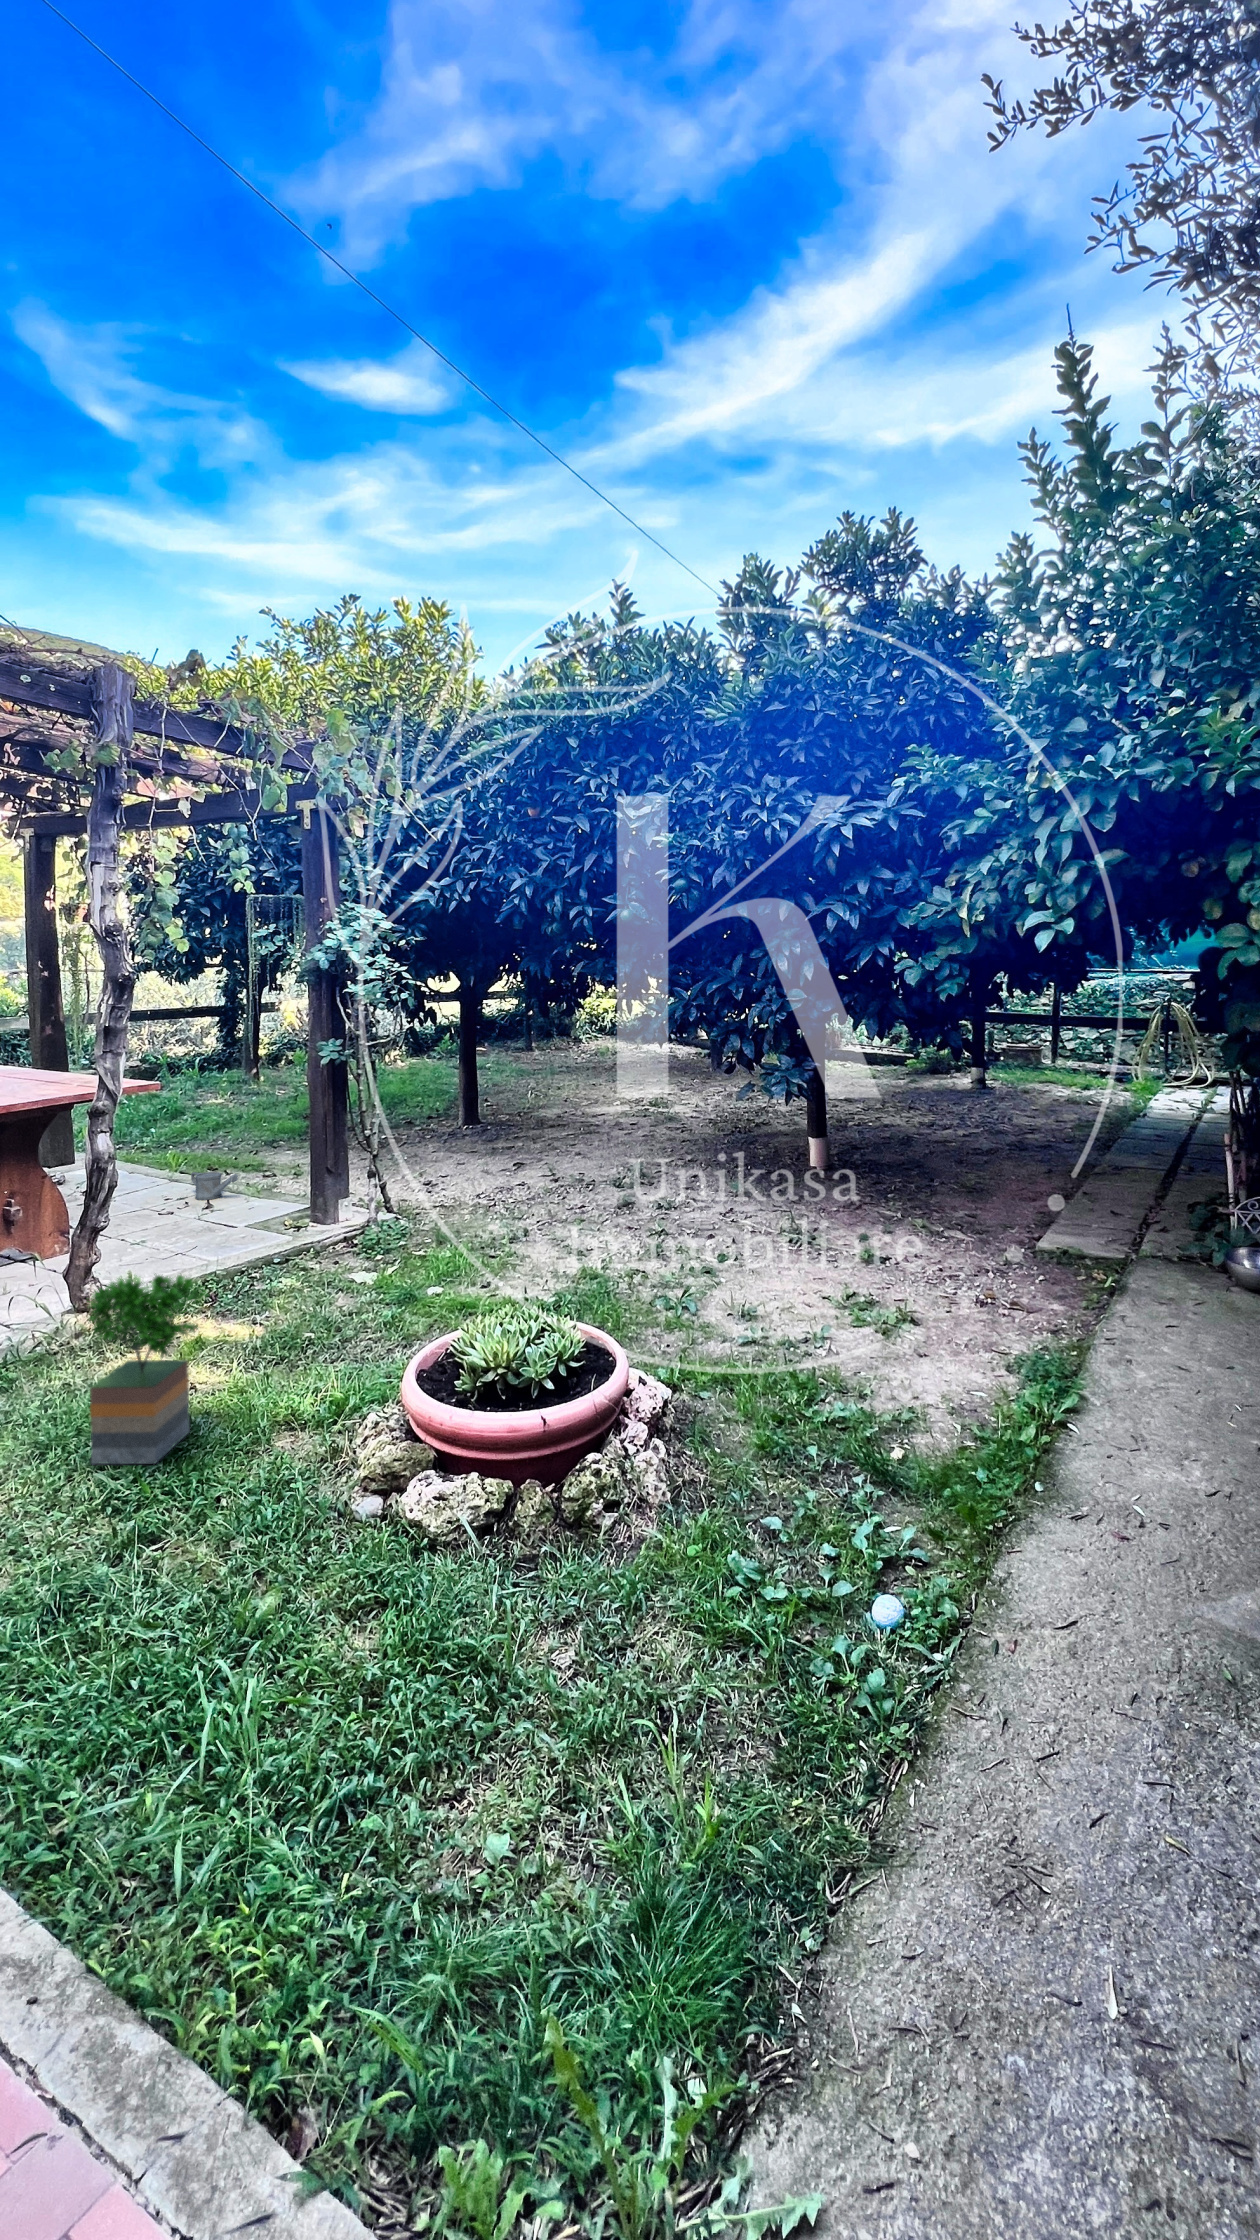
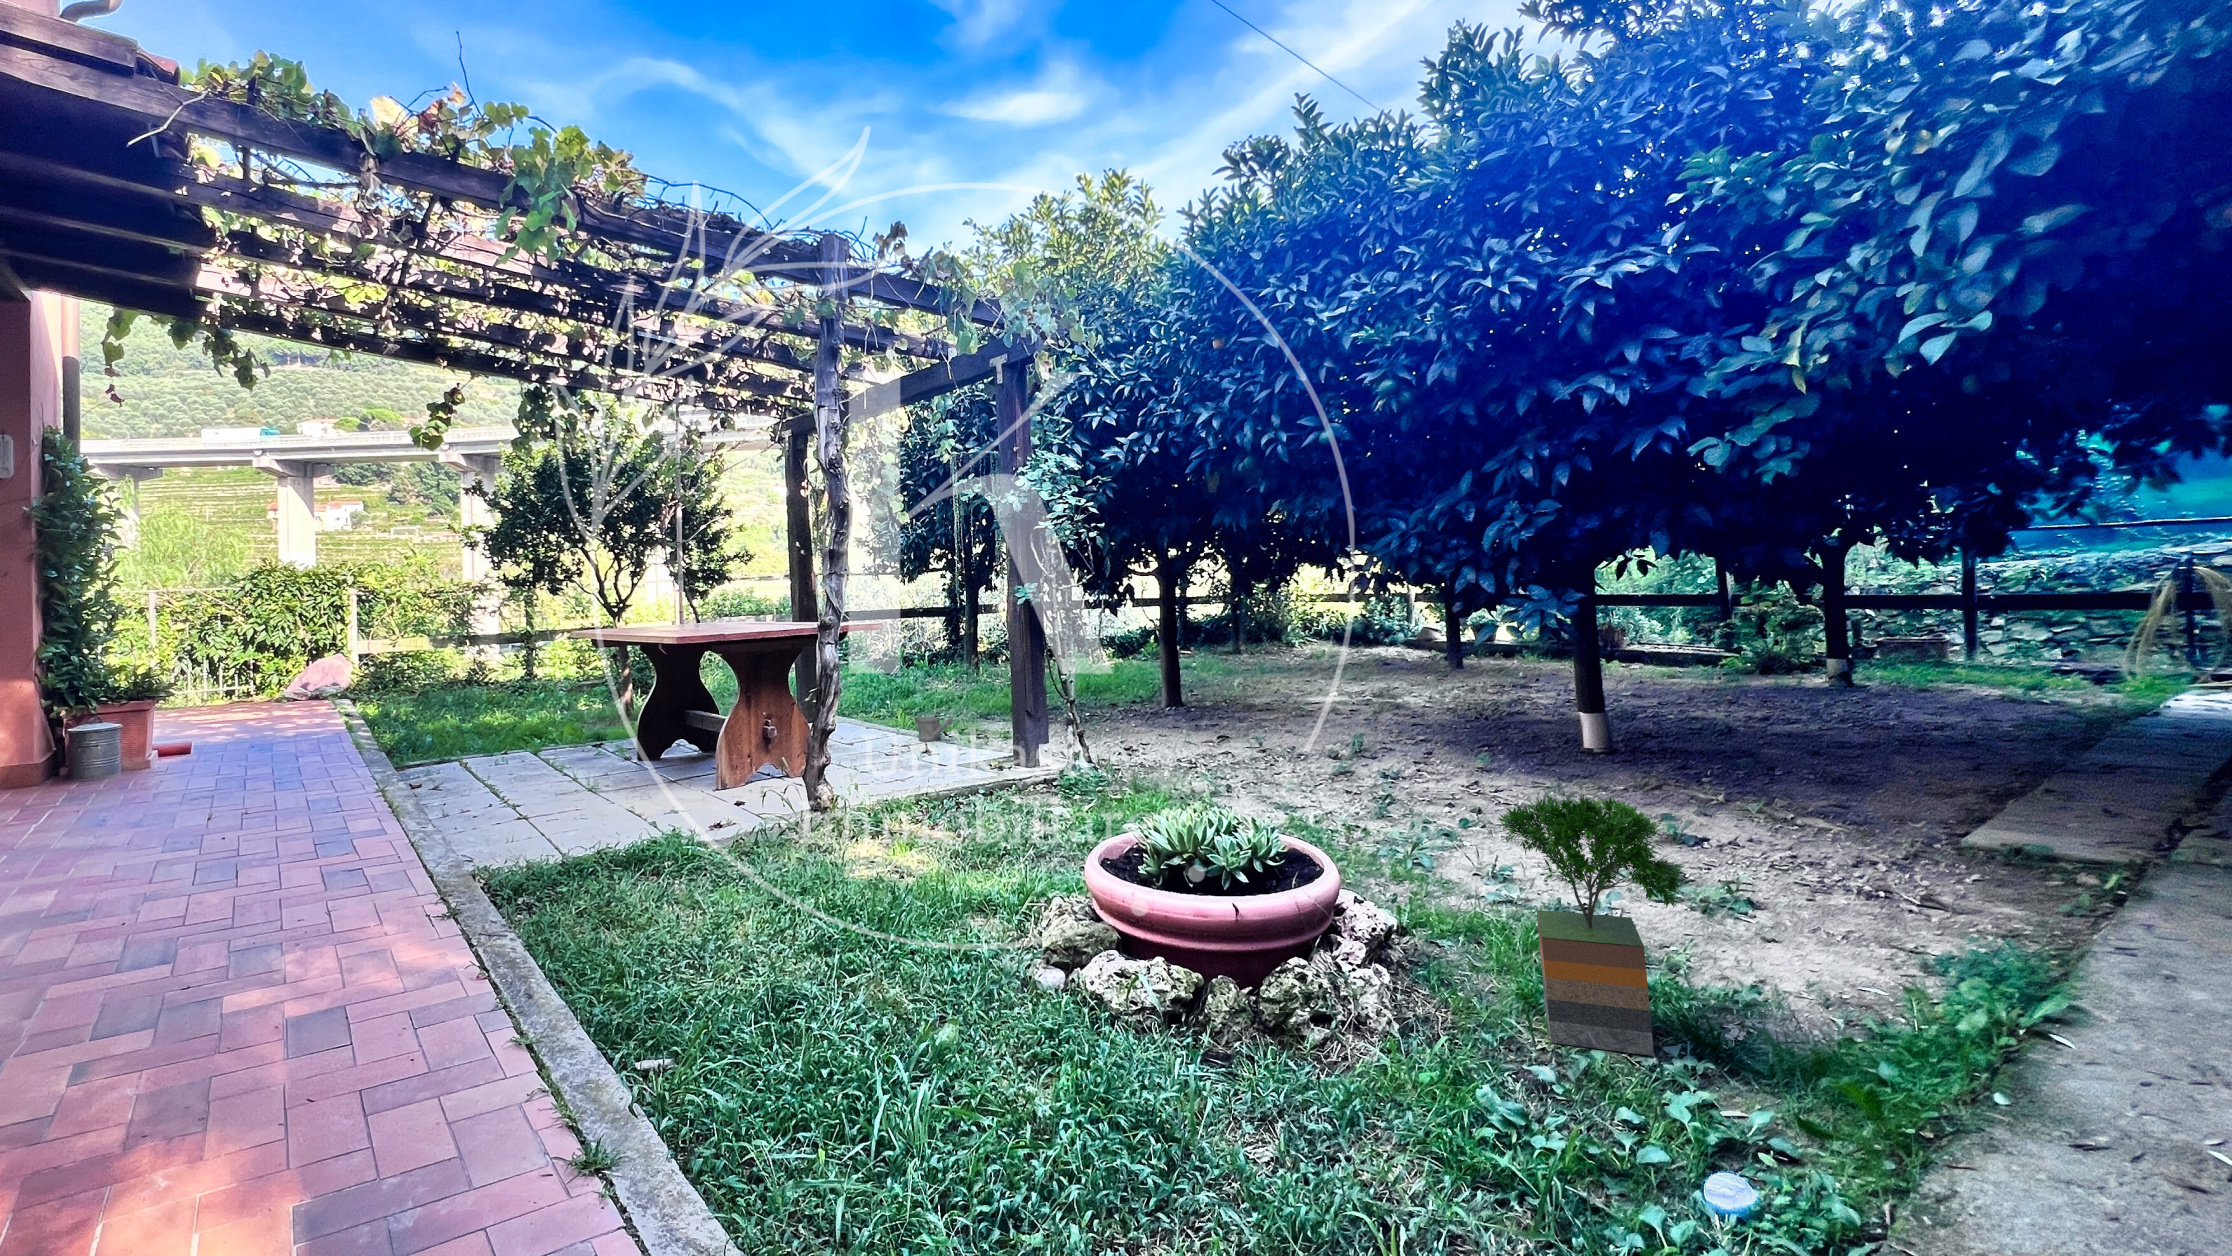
potted tree: present [90,1275,208,1464] -> present [1498,795,1684,1056]

